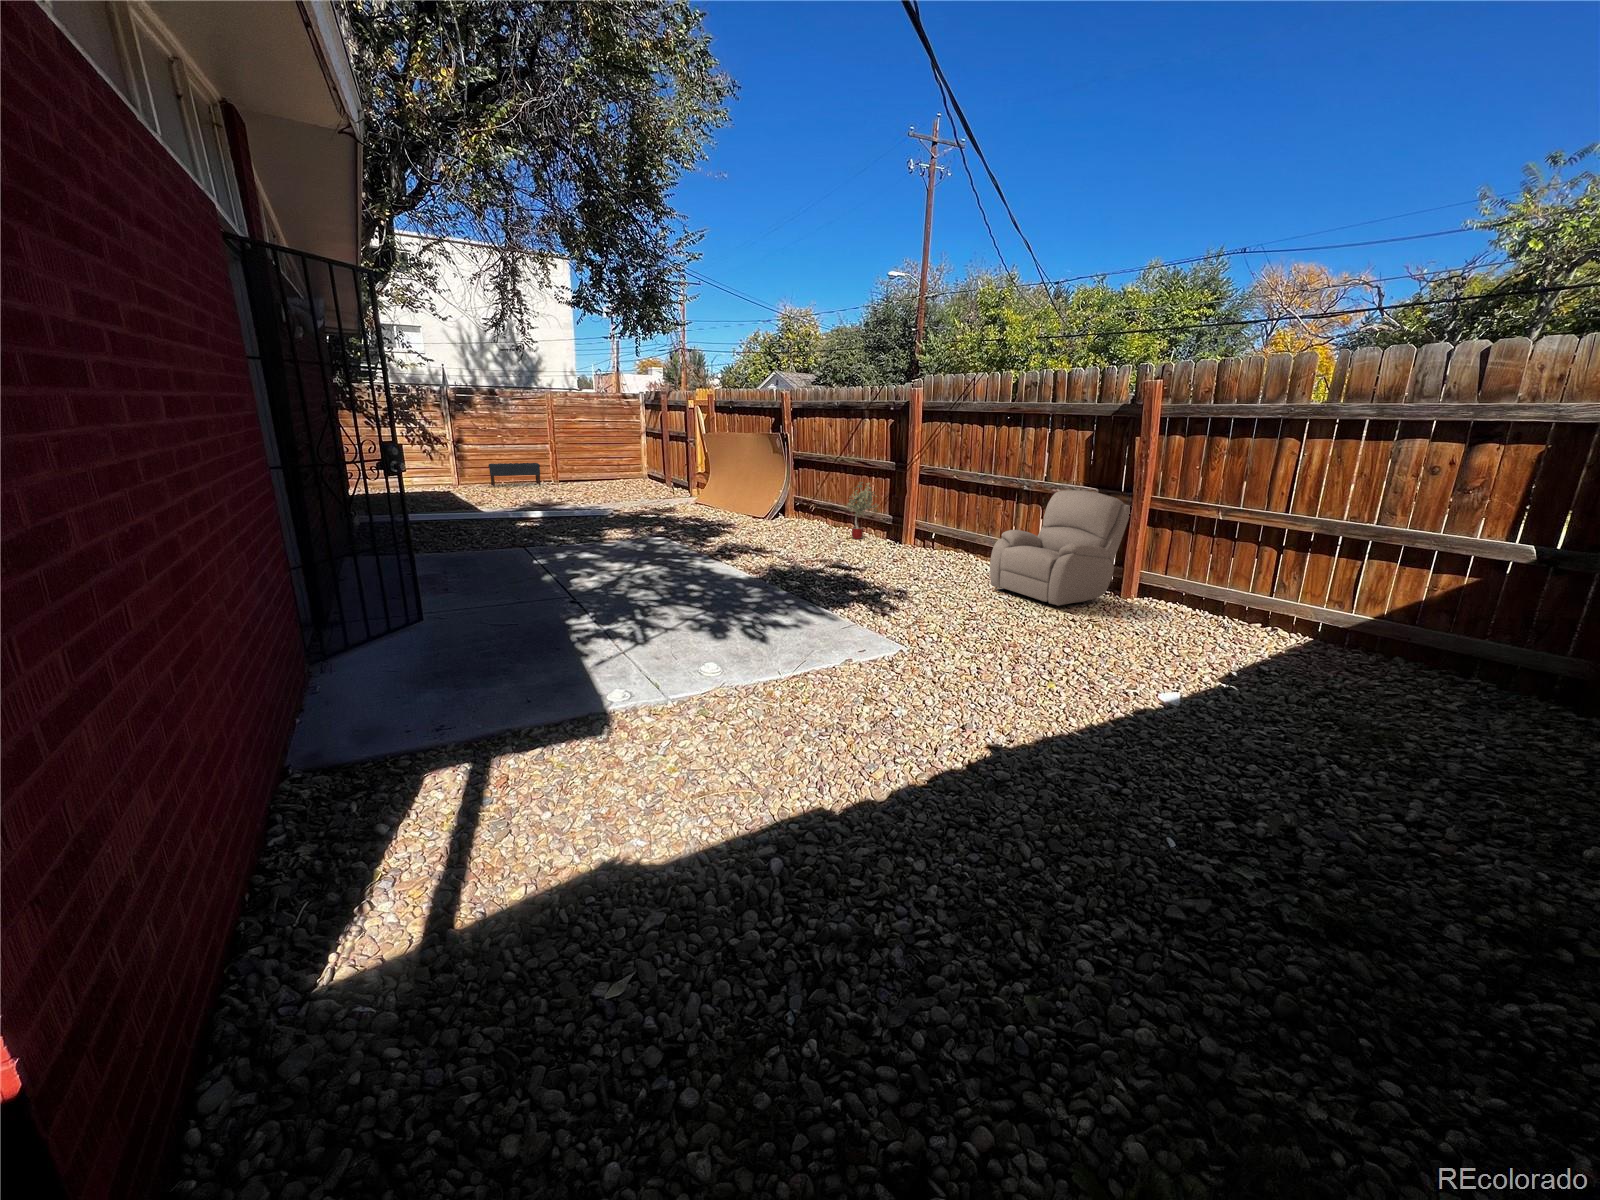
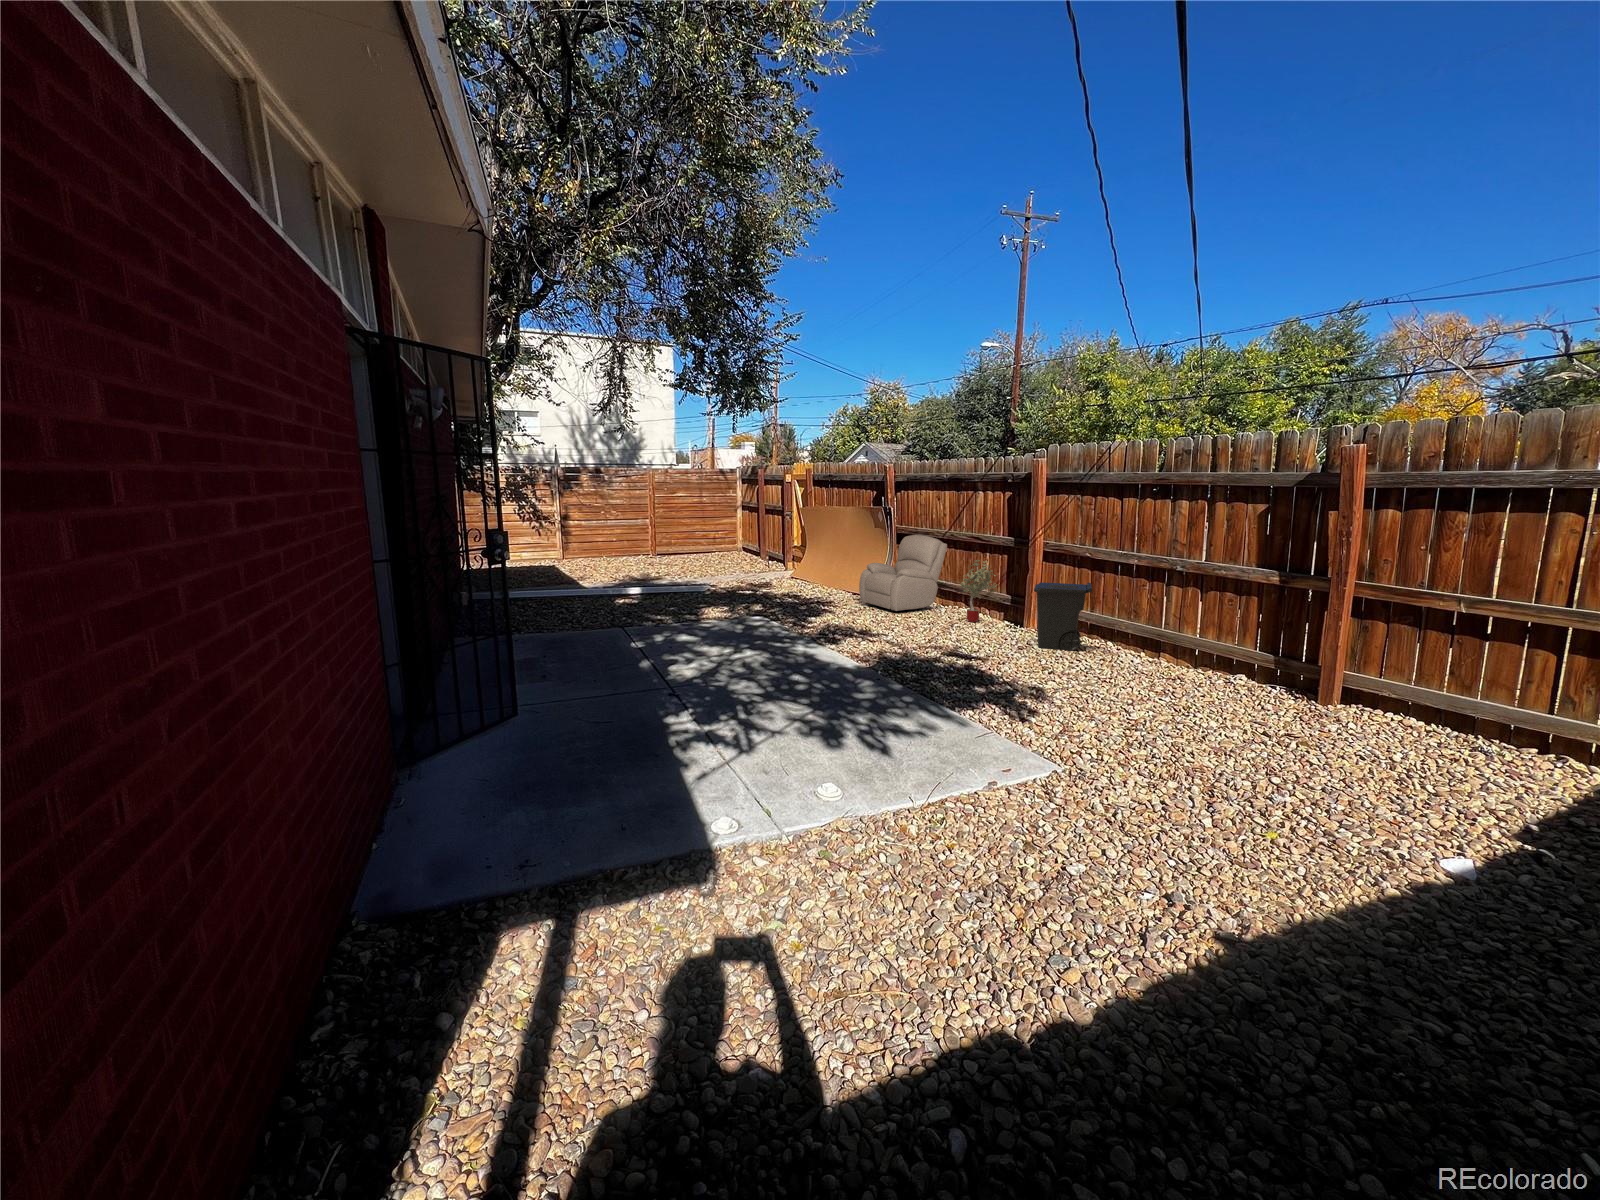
bench: present [488,463,541,486] -> none [587,538,636,562]
chair: present [990,490,1130,606] -> present [859,535,947,611]
trash can: none [906,501,956,561] -> present [1034,582,1092,651]

